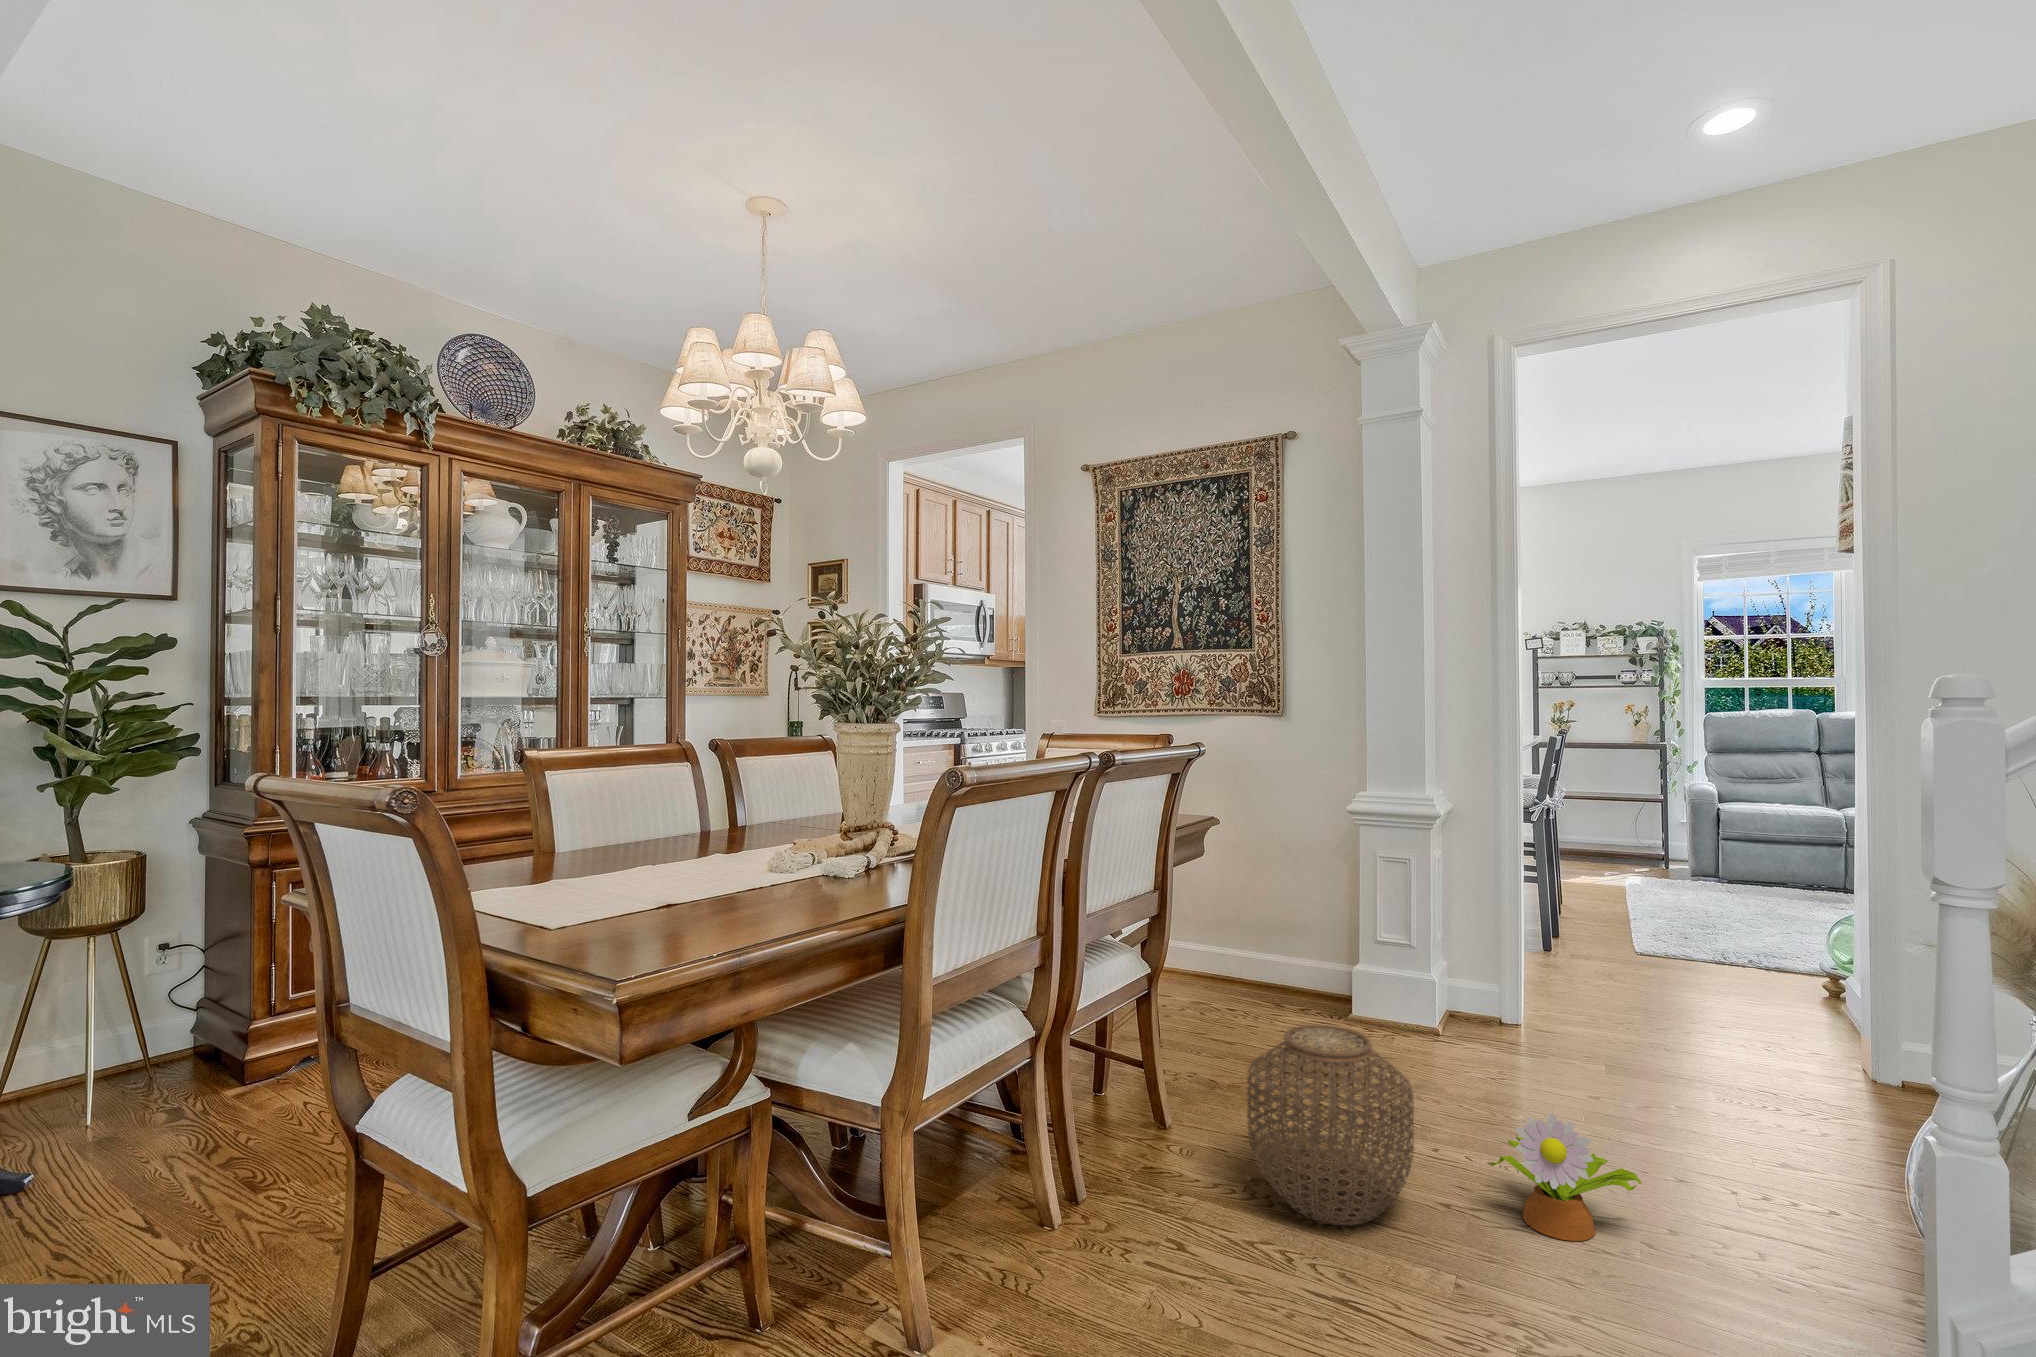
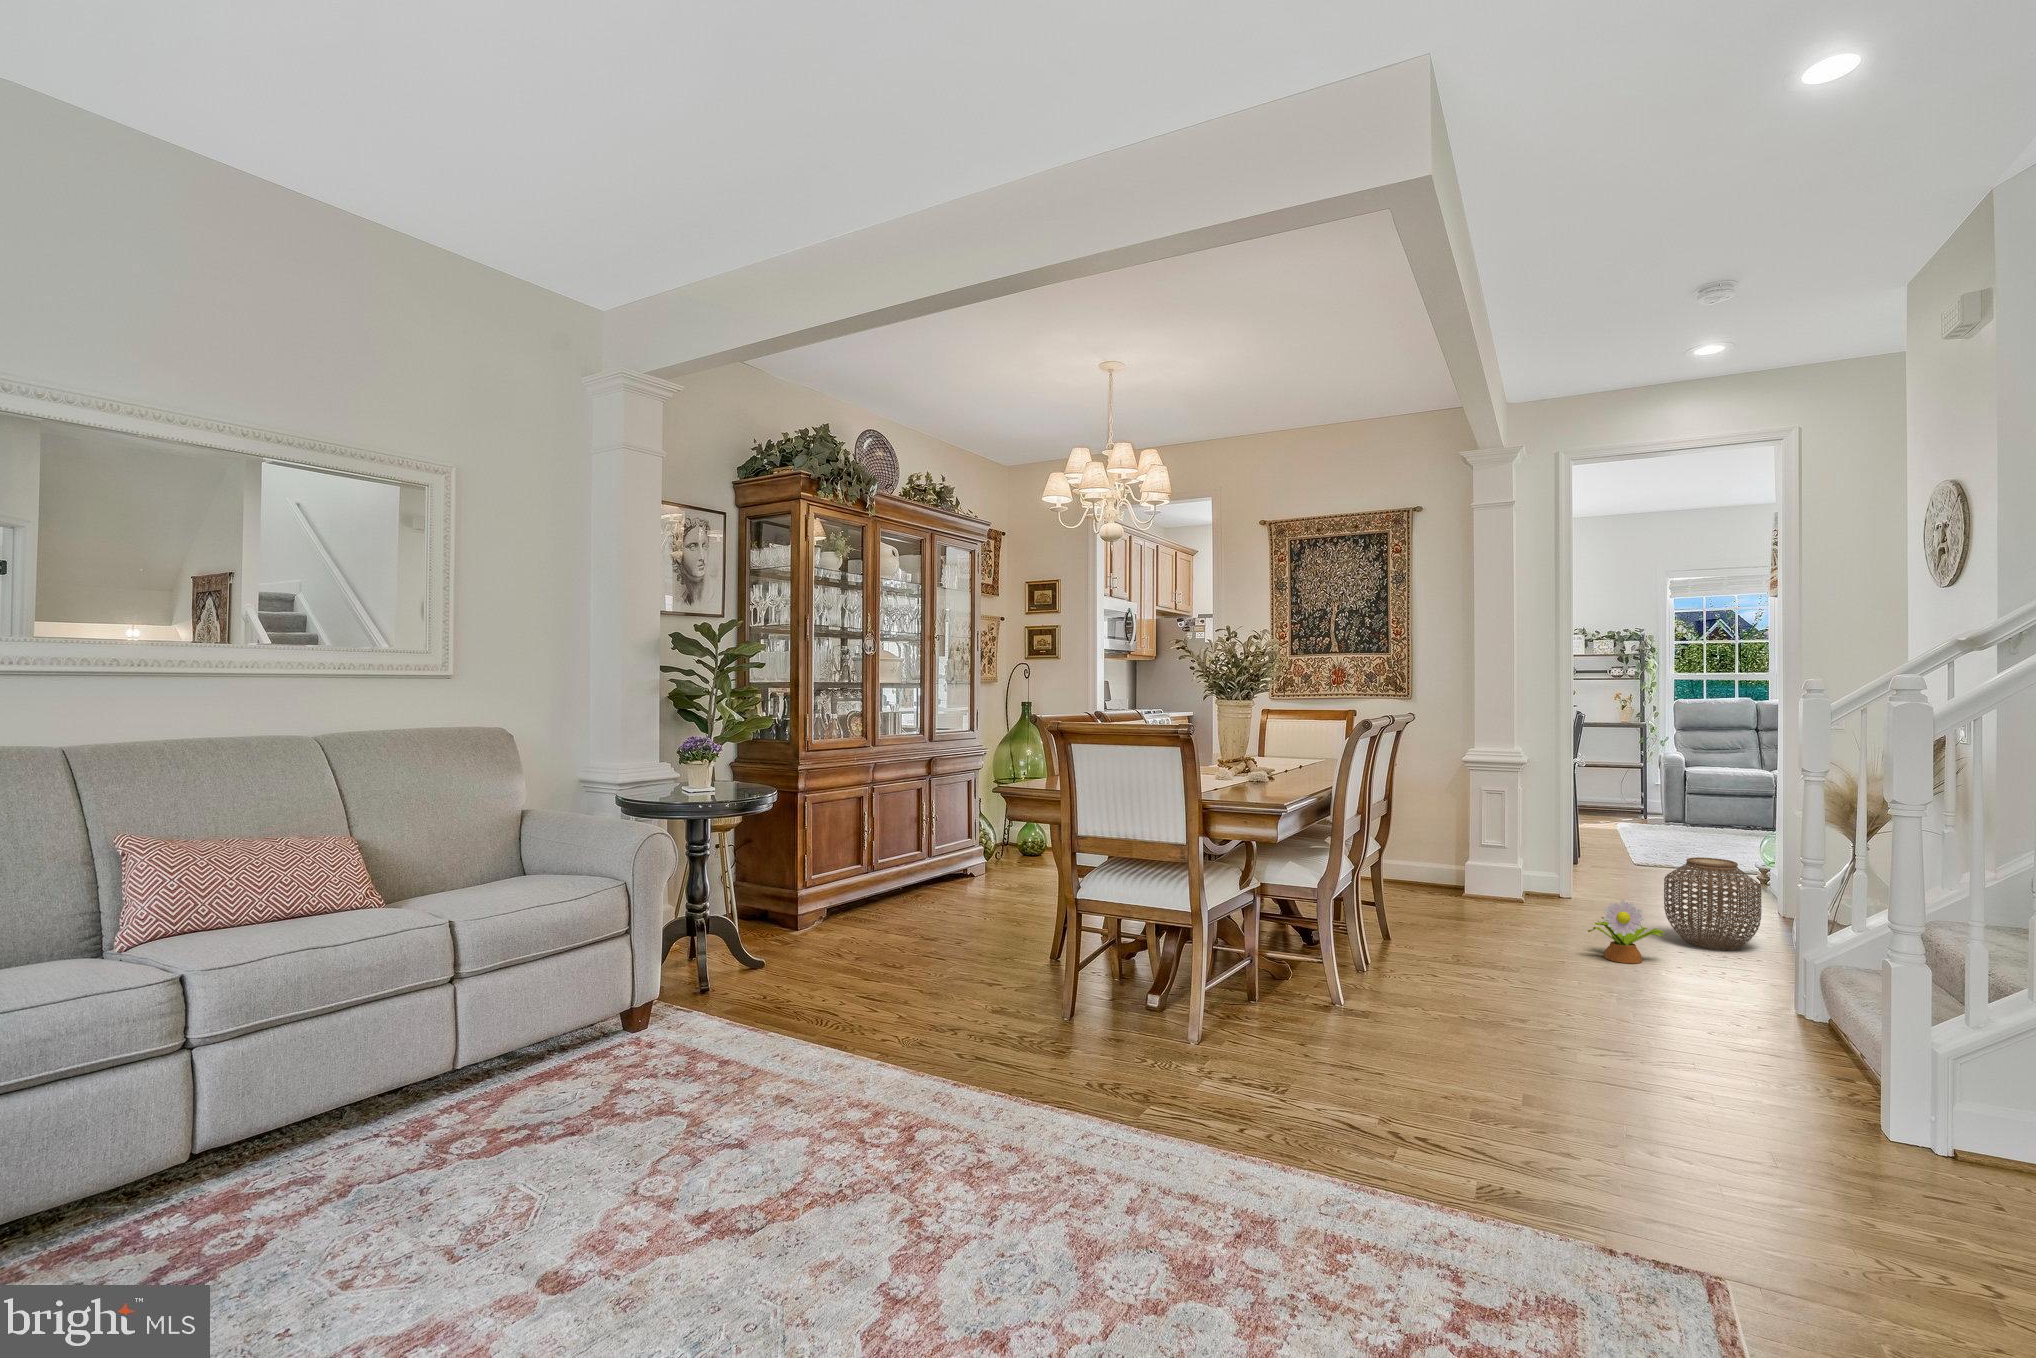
woven basket: present [1247,1024,1414,1225] -> present [1664,857,1761,950]

